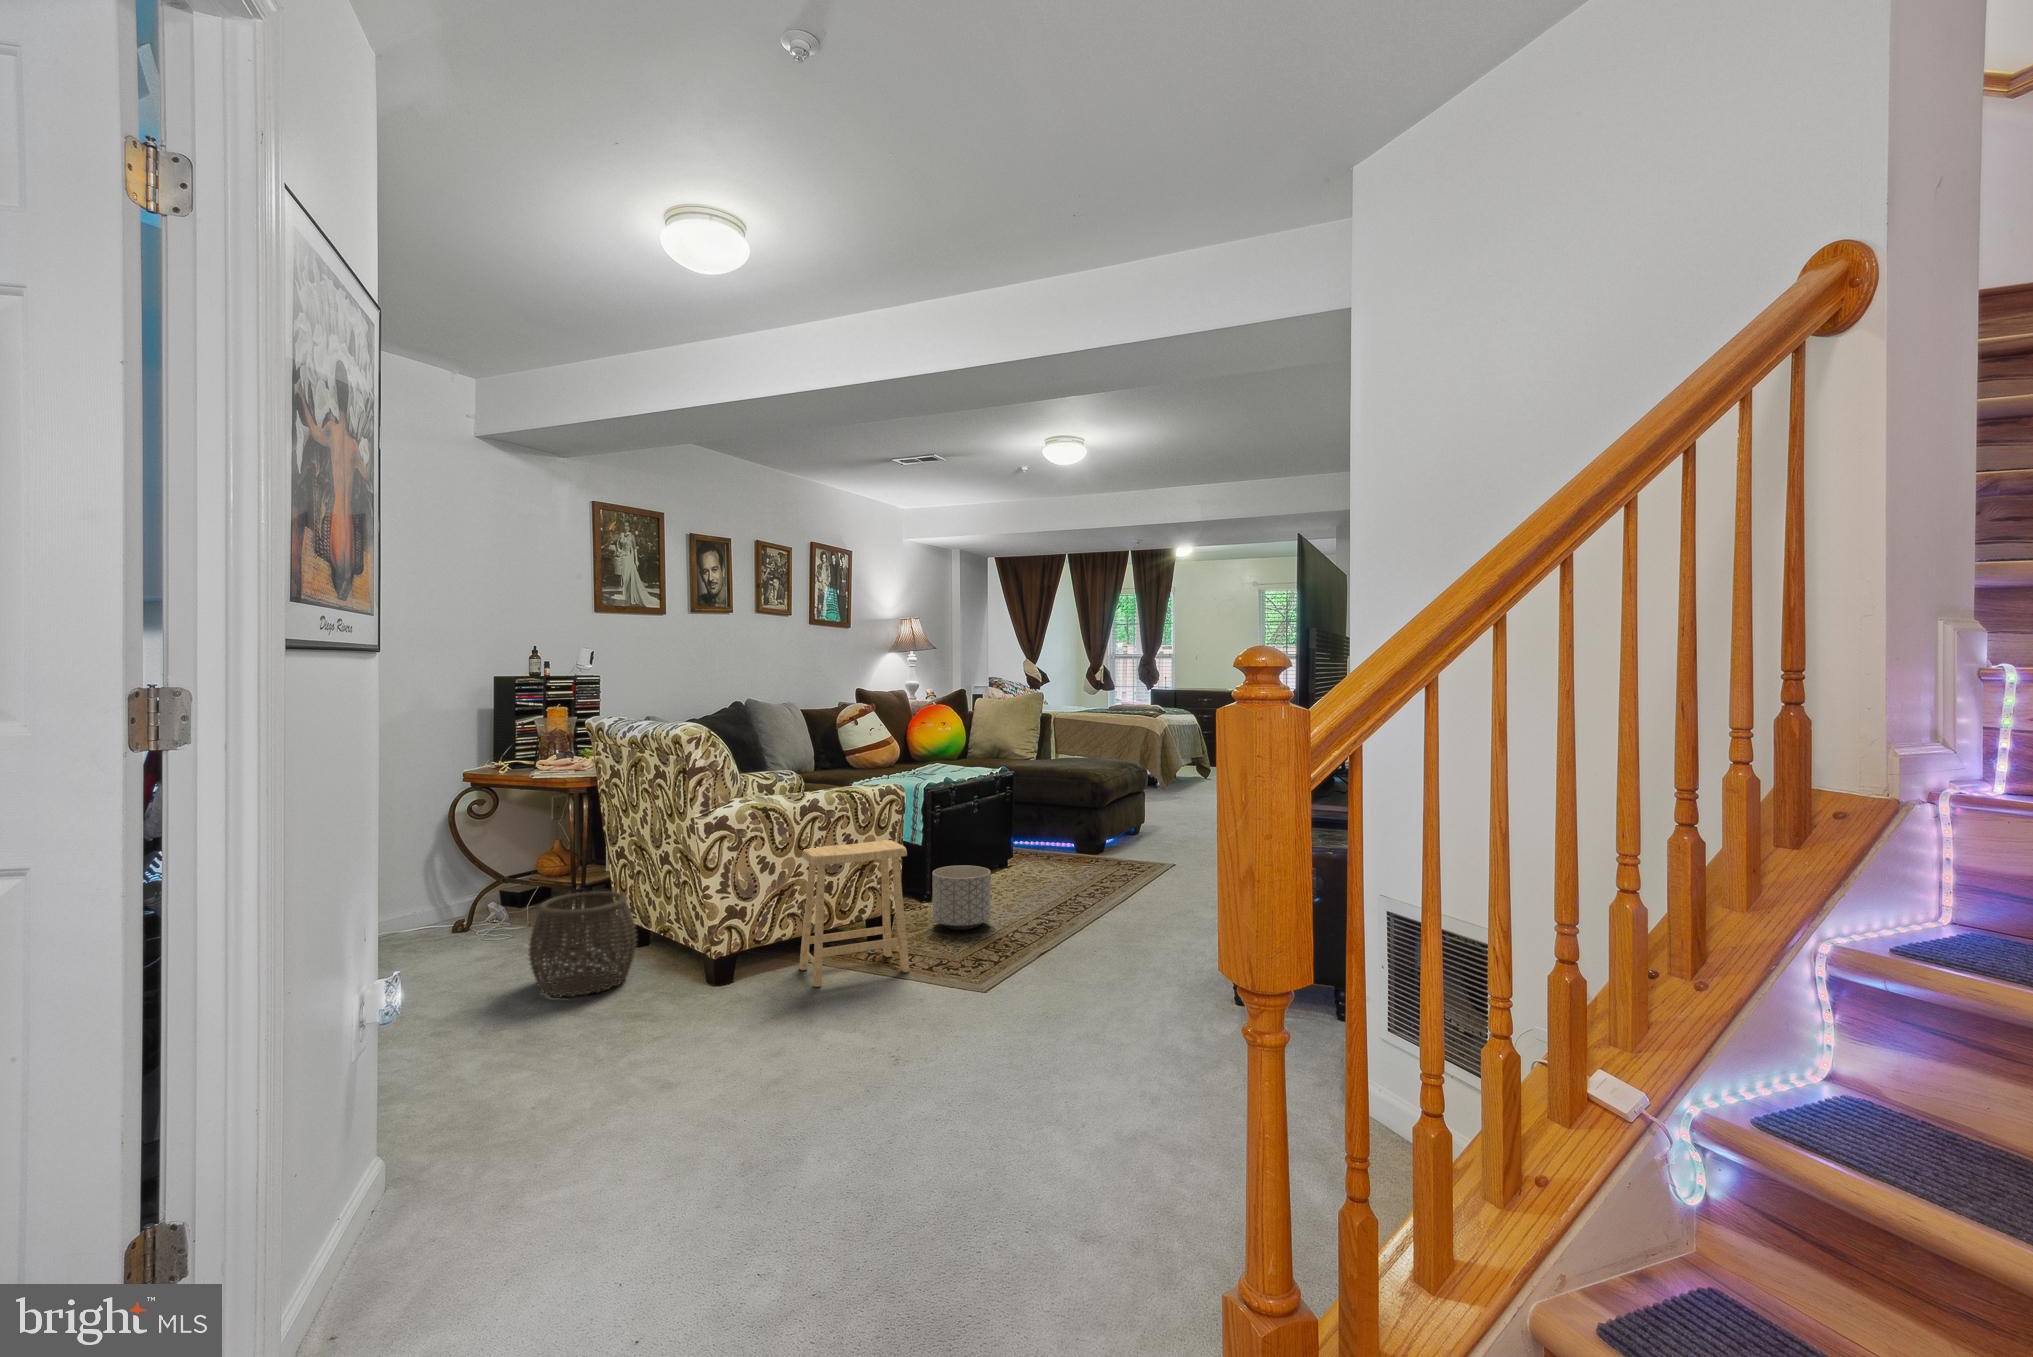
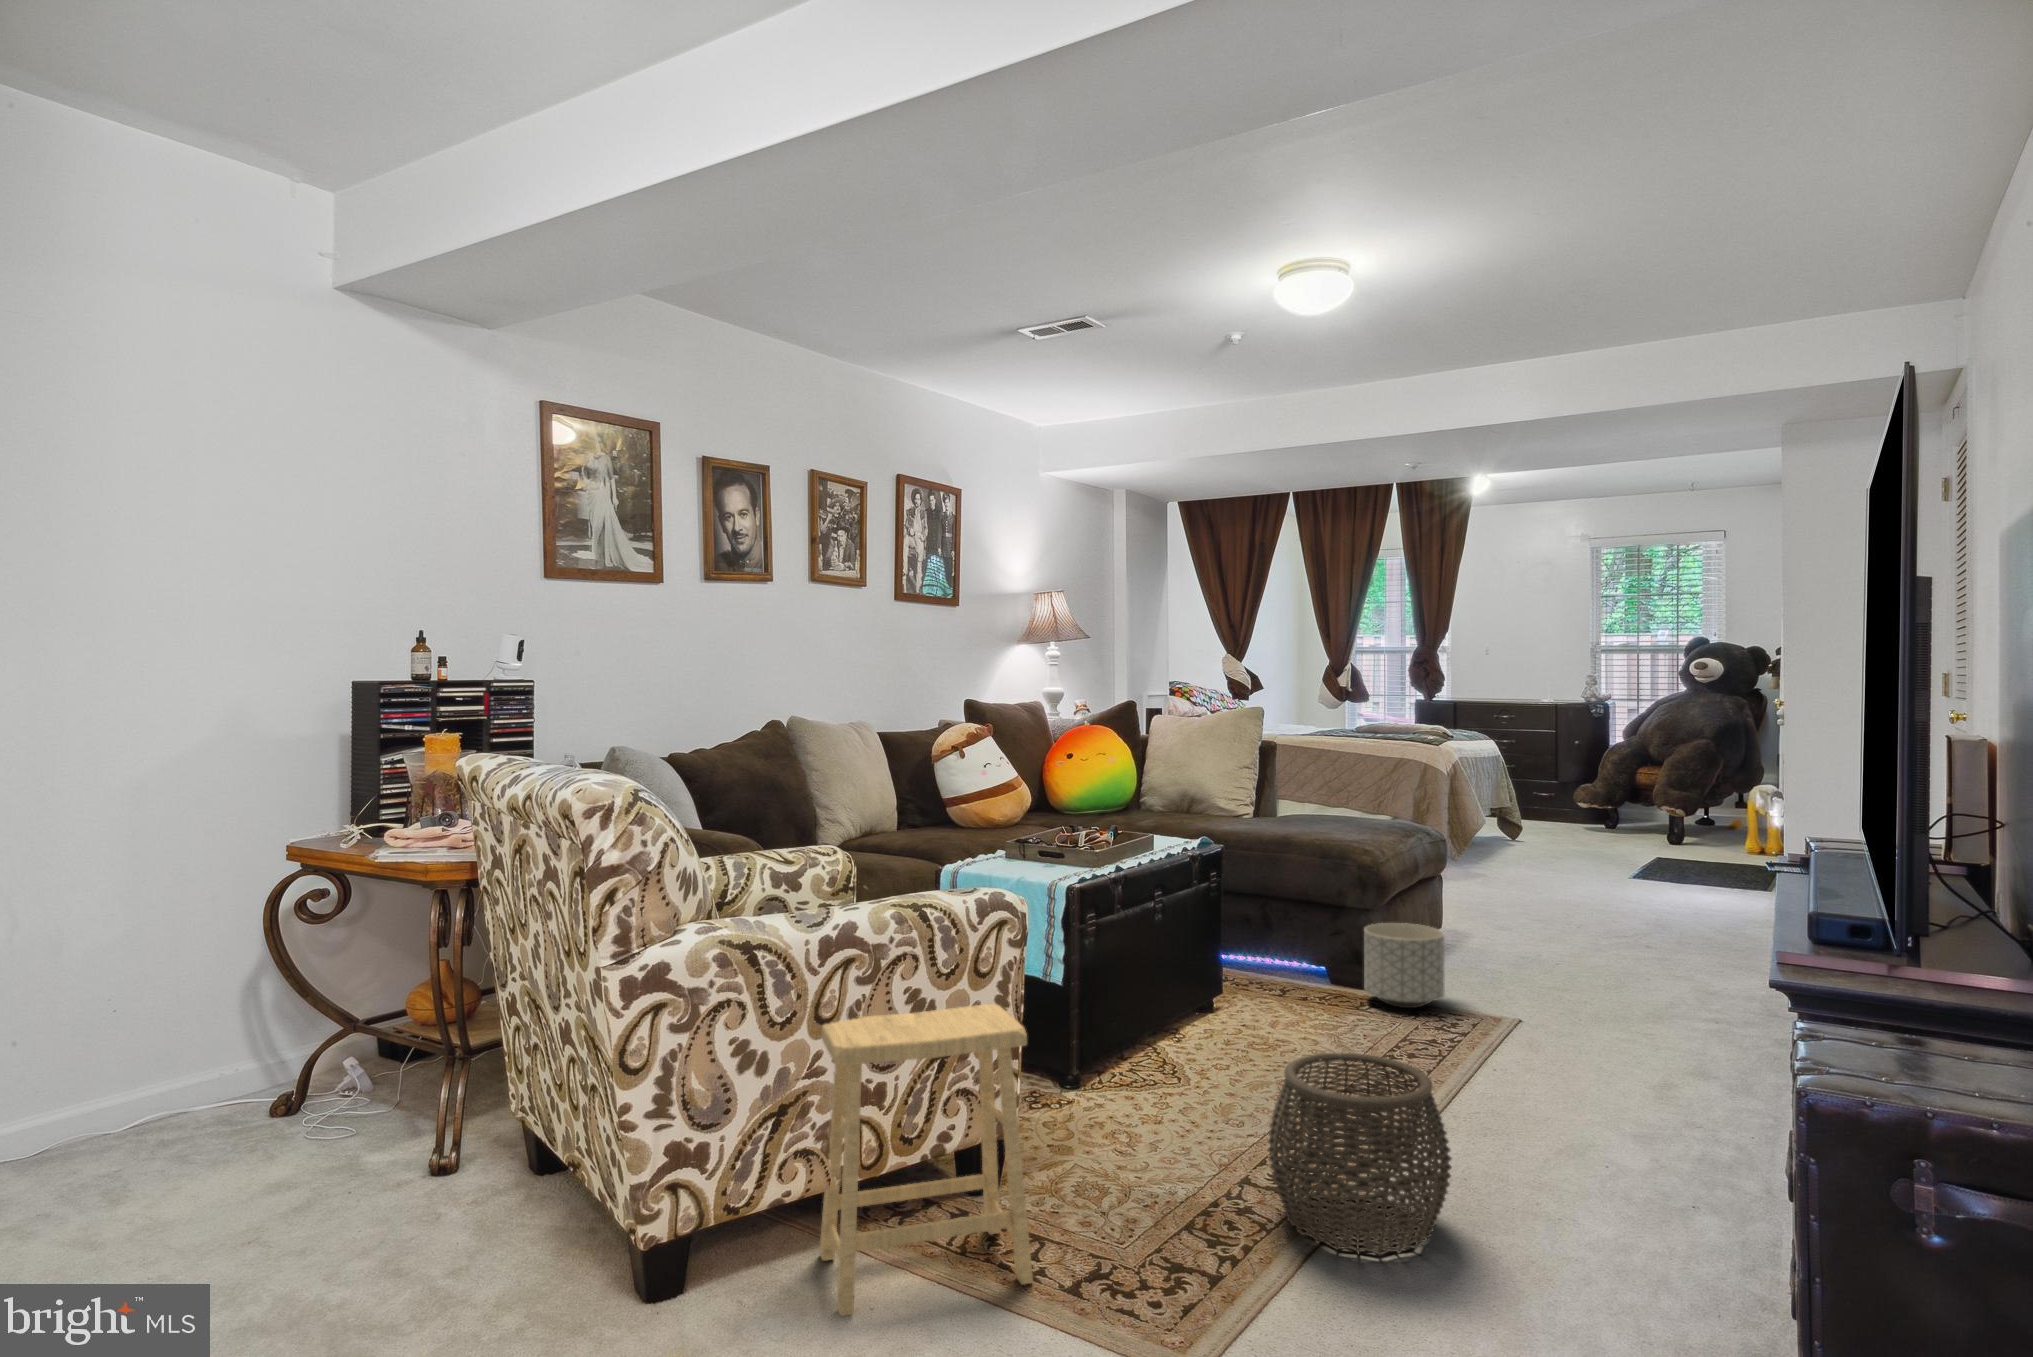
planter: present [932,865,991,930] -> present [1364,923,1445,1008]
woven basket: present [529,891,637,997] -> present [1268,1053,1452,1255]

